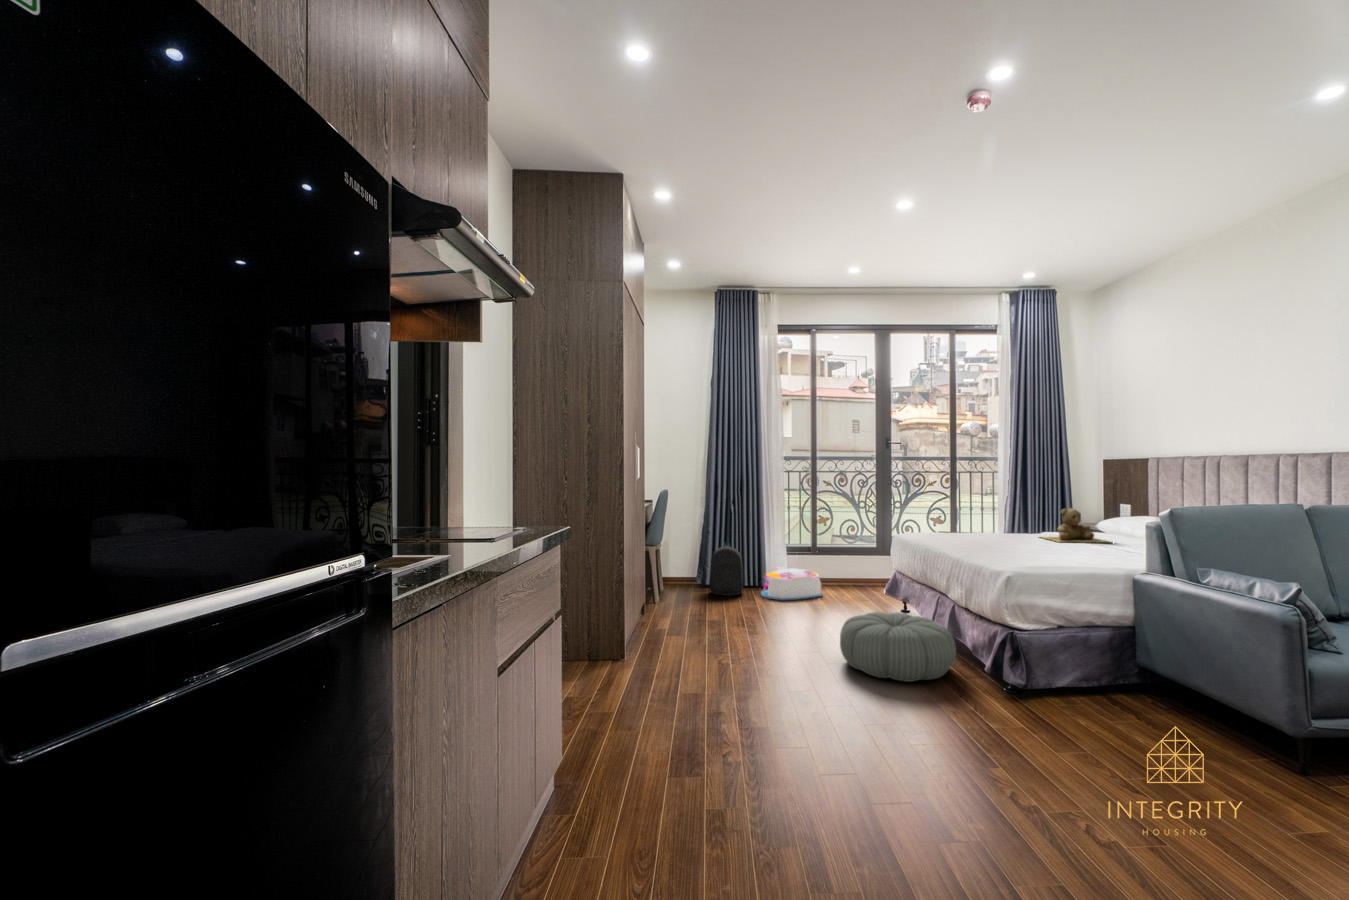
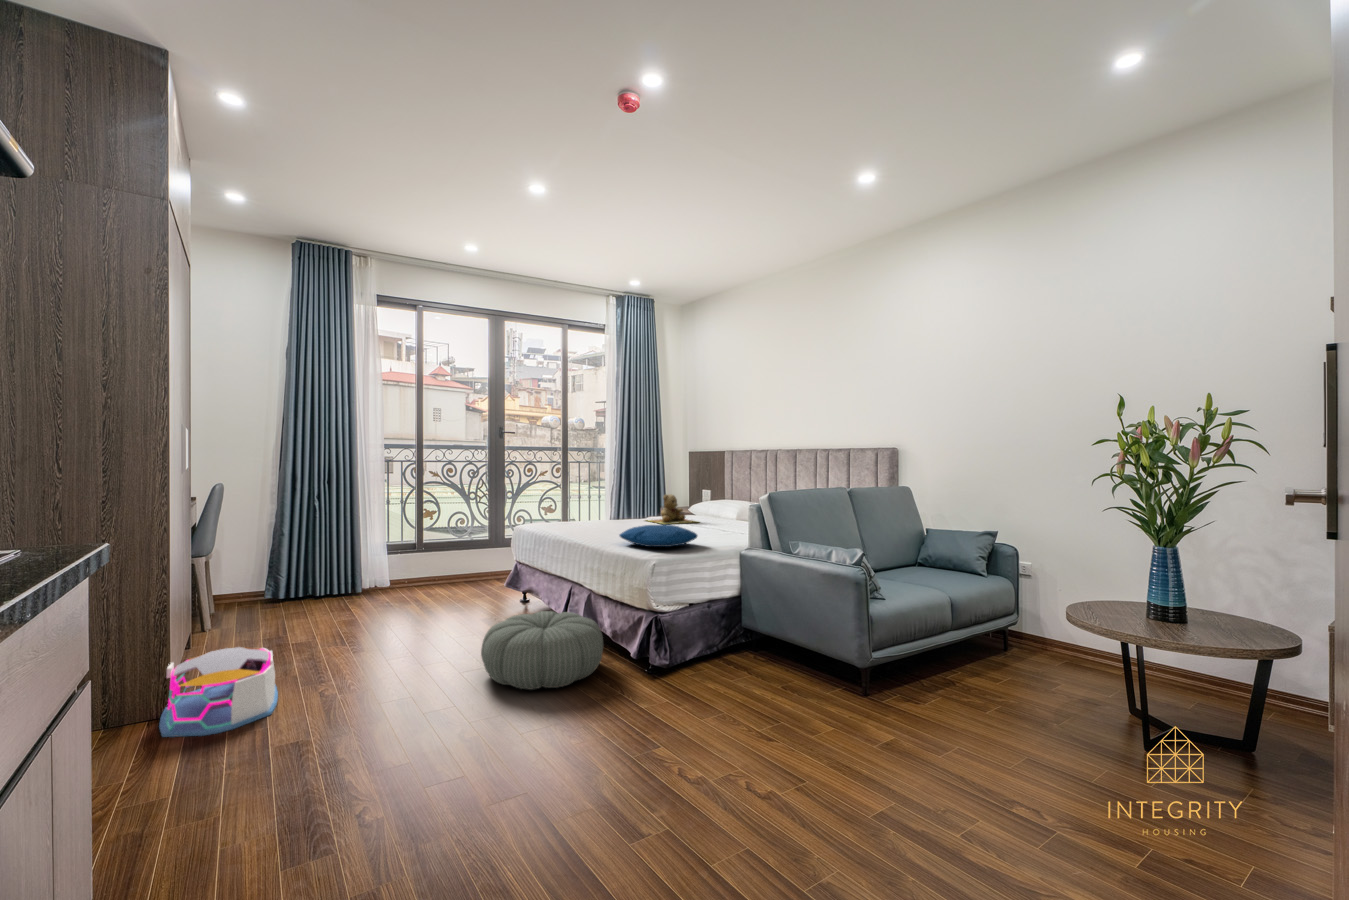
pillow: none [978,539,1074,563] -> present [619,525,697,547]
backpack: present [710,542,743,596] -> none [278,546,328,618]
storage bin: present [761,567,822,600] -> present [159,647,278,737]

